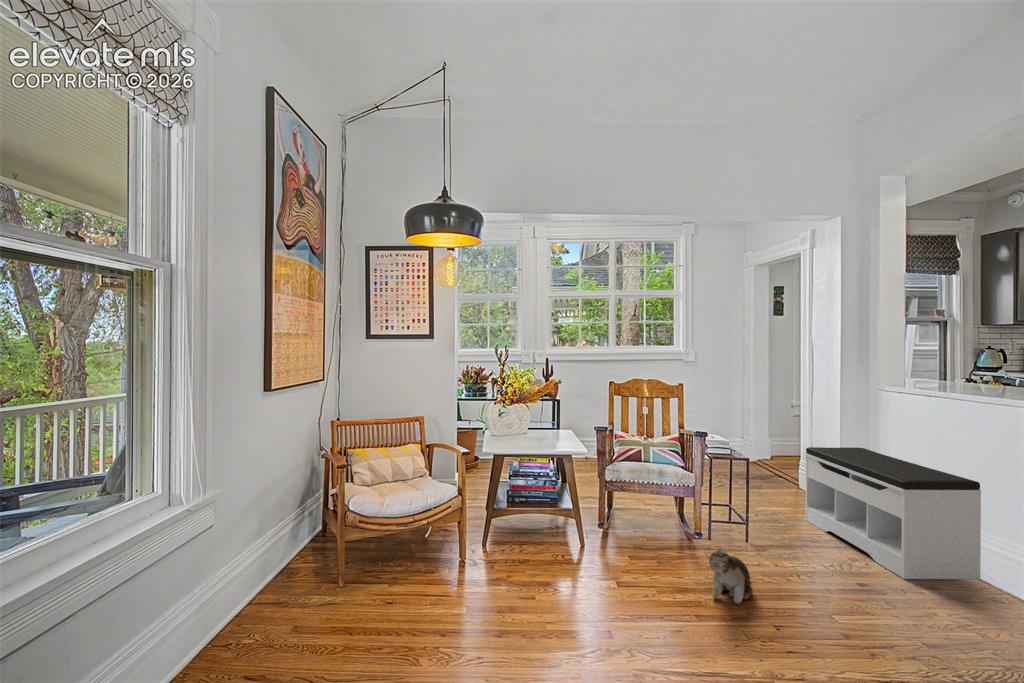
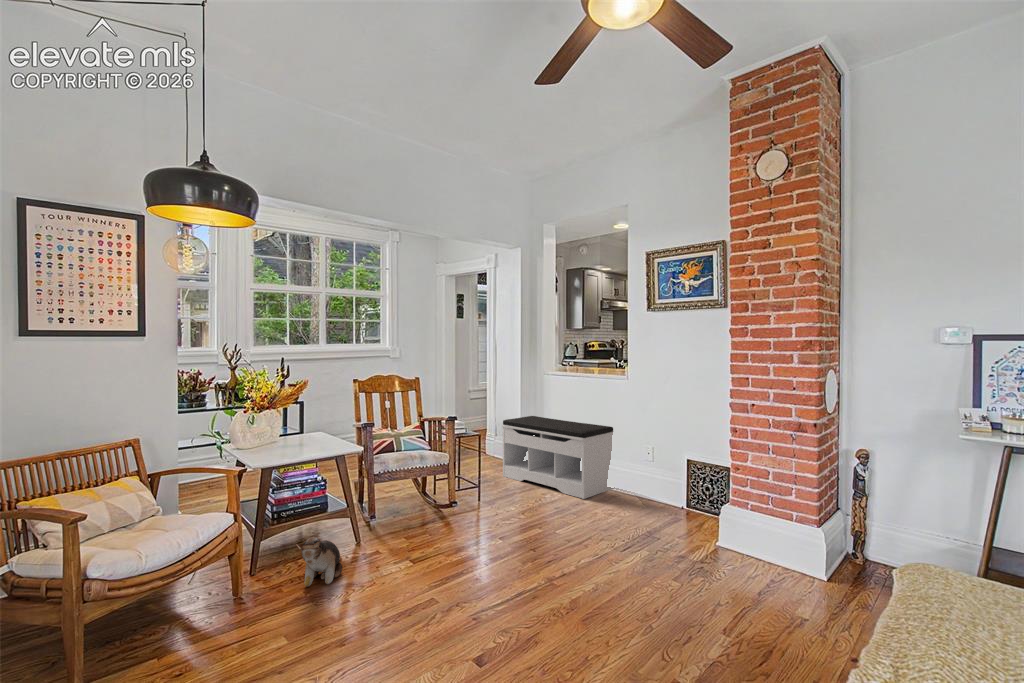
plush toy: present [706,549,752,603] -> present [296,537,342,587]

